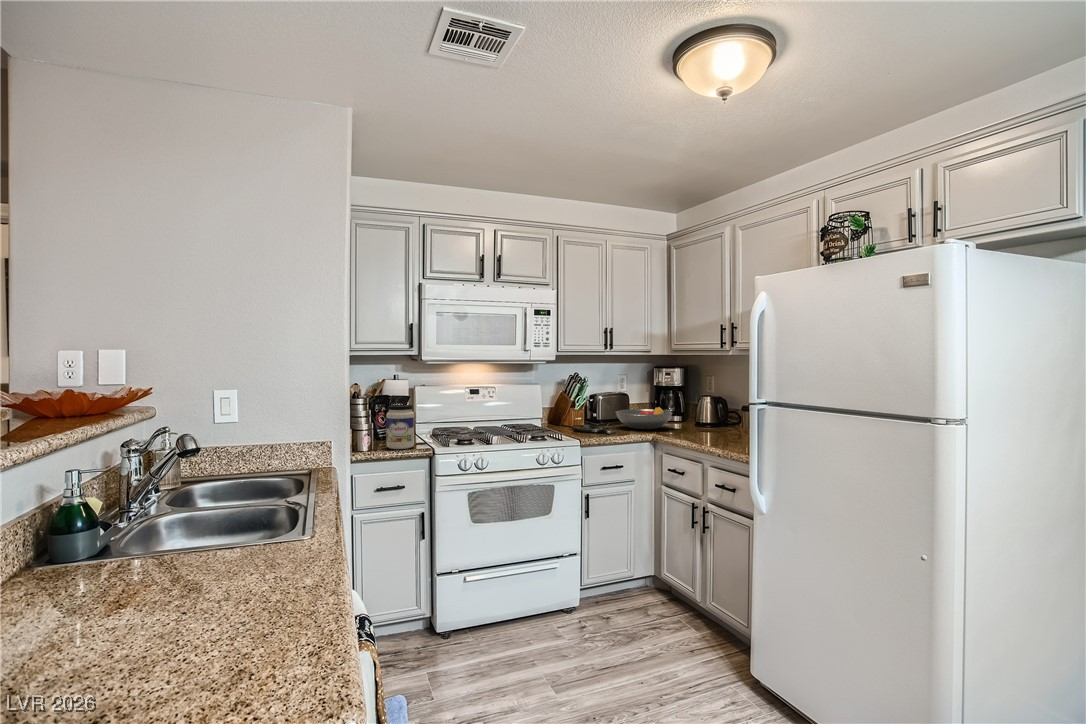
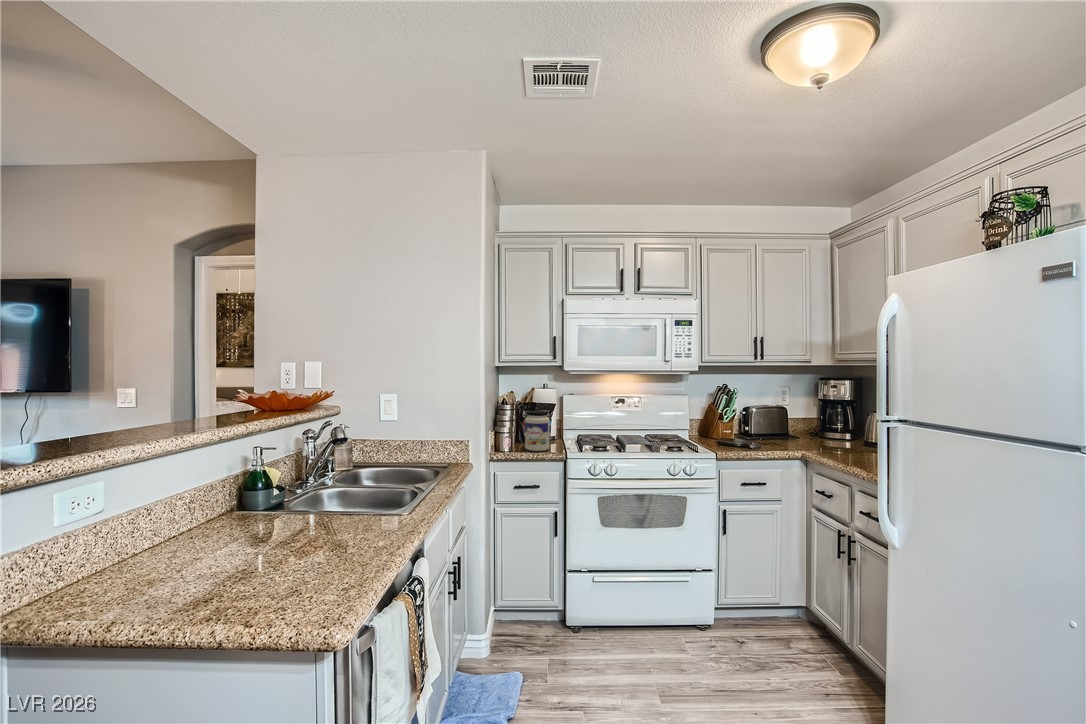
fruit bowl: present [616,407,672,429] -> none [765,422,835,447]

